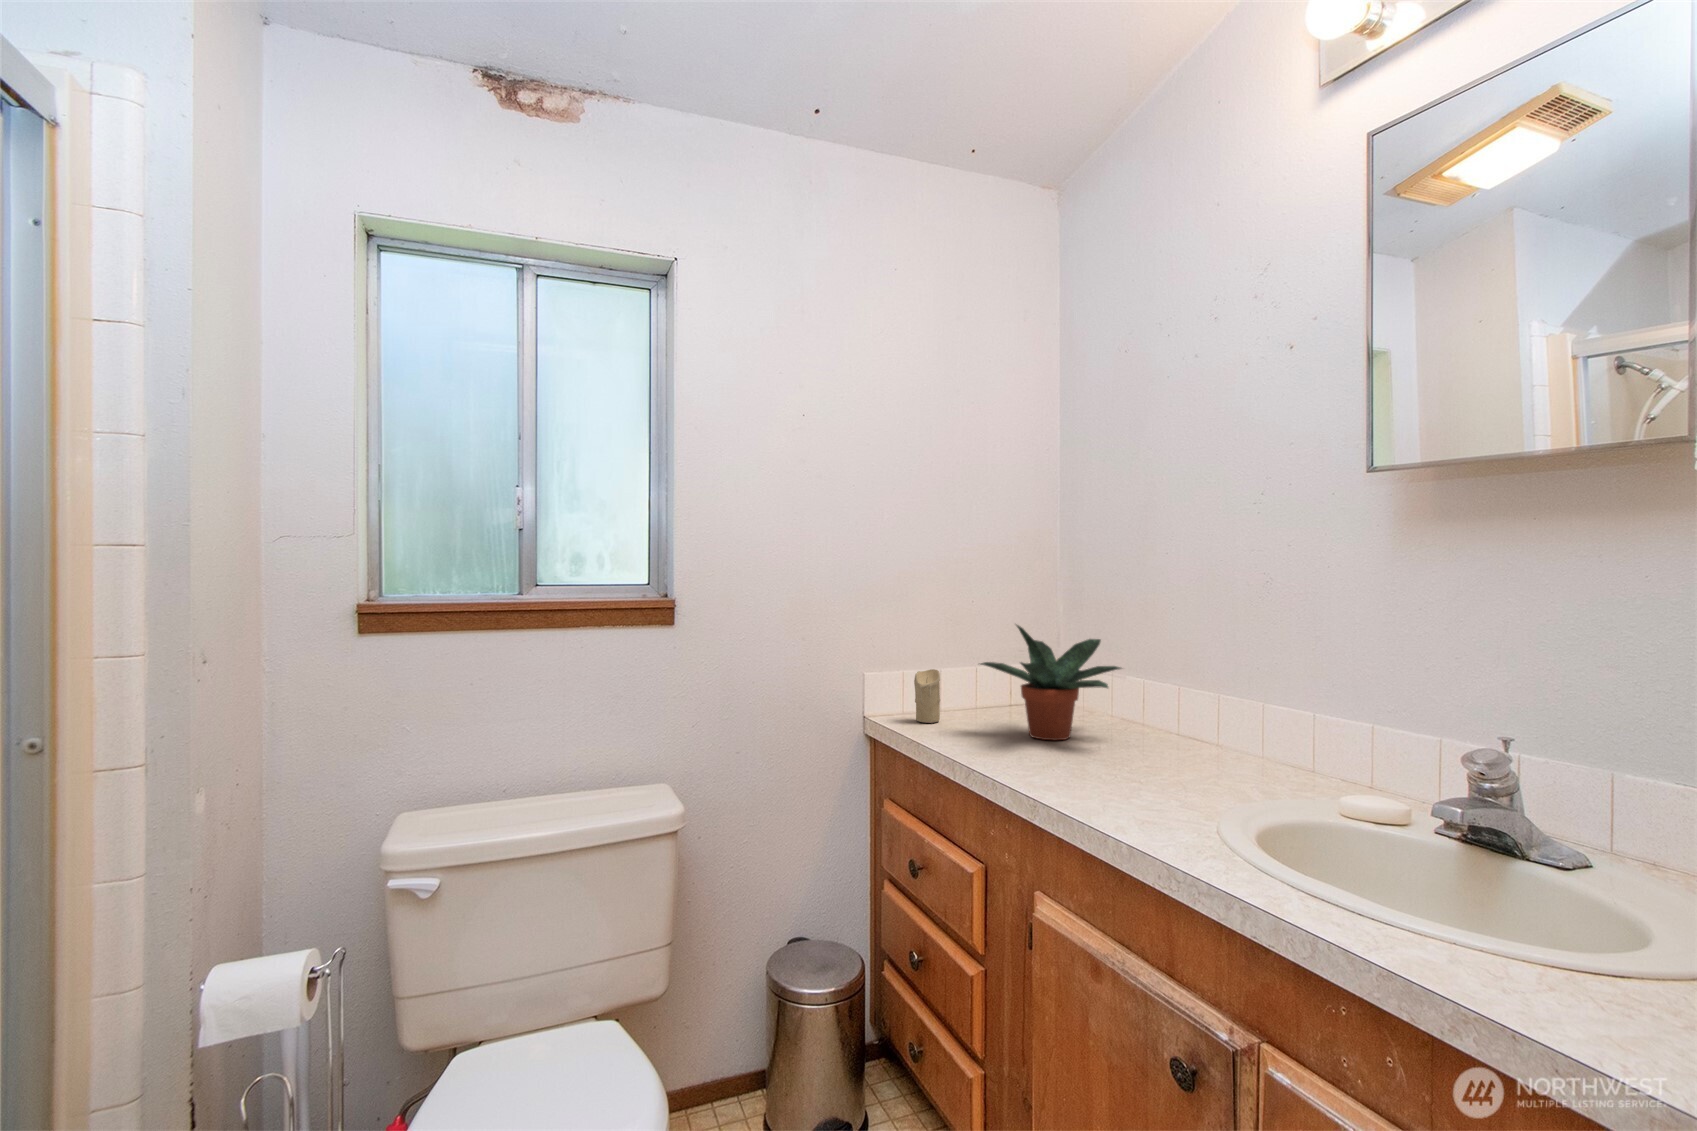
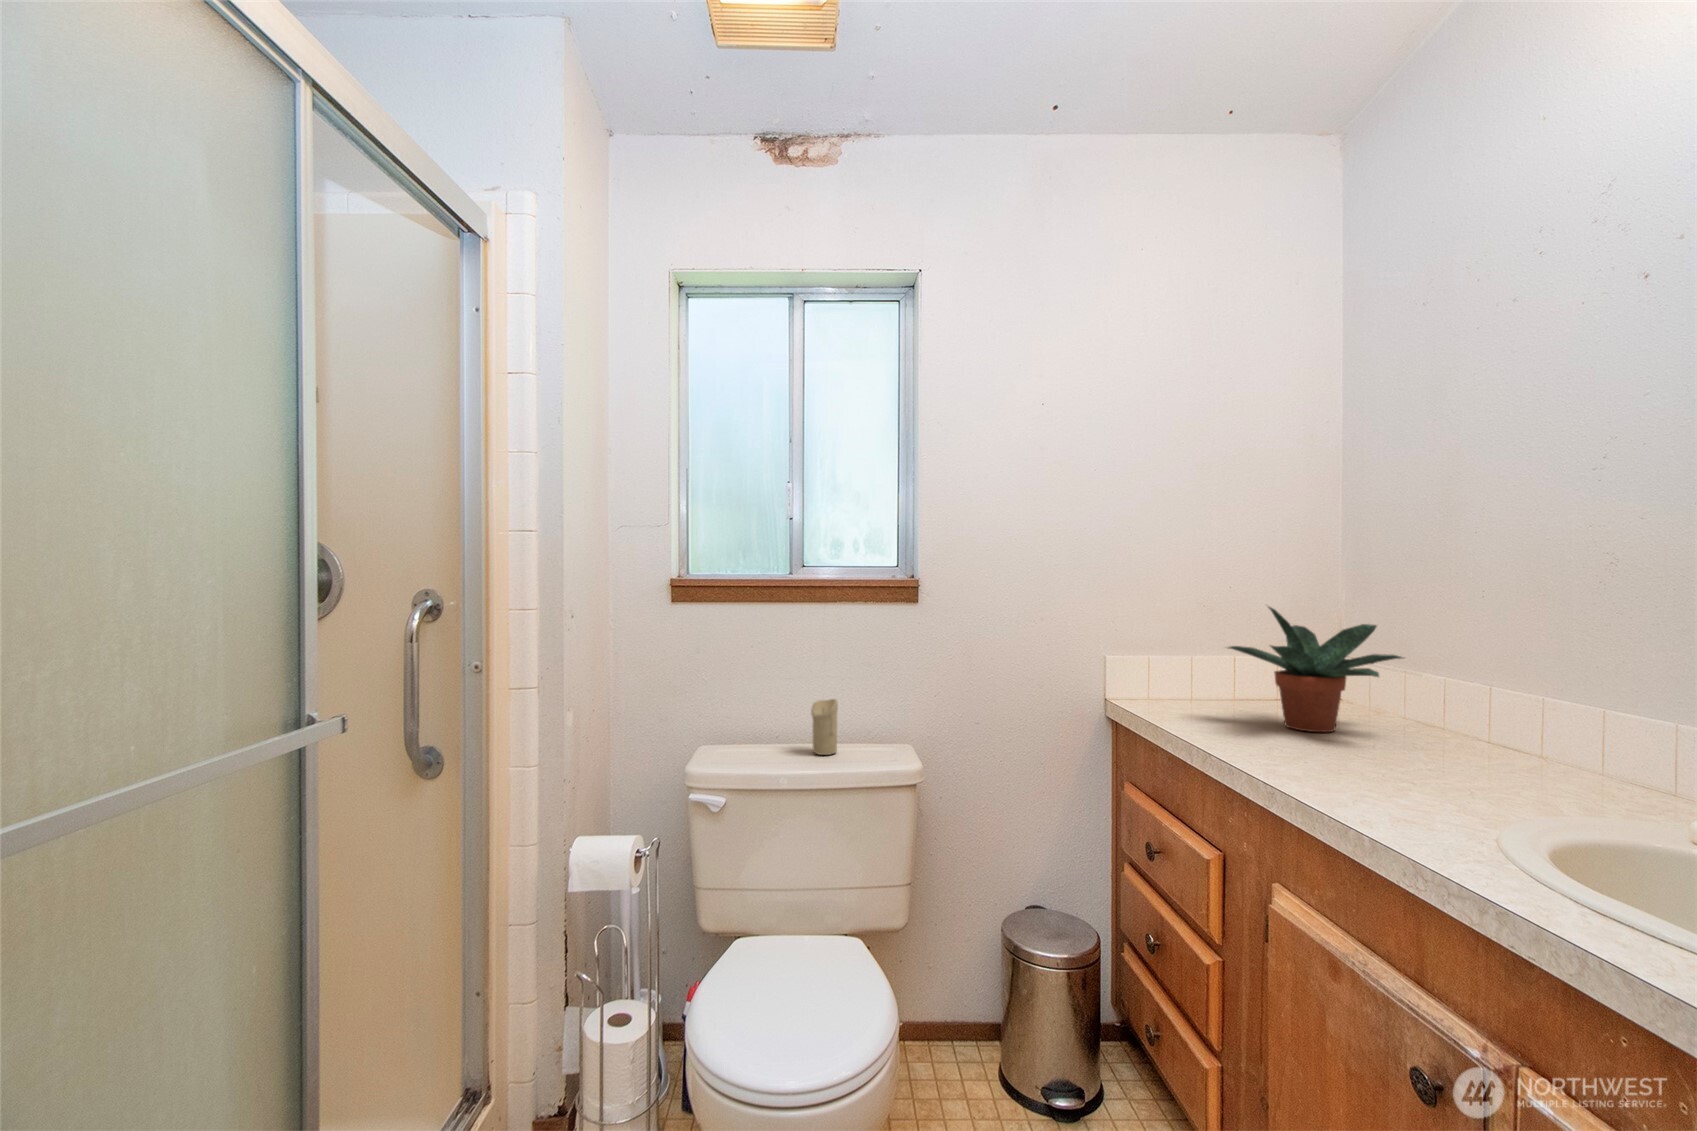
candle: present [914,669,940,723] -> present [811,699,838,755]

